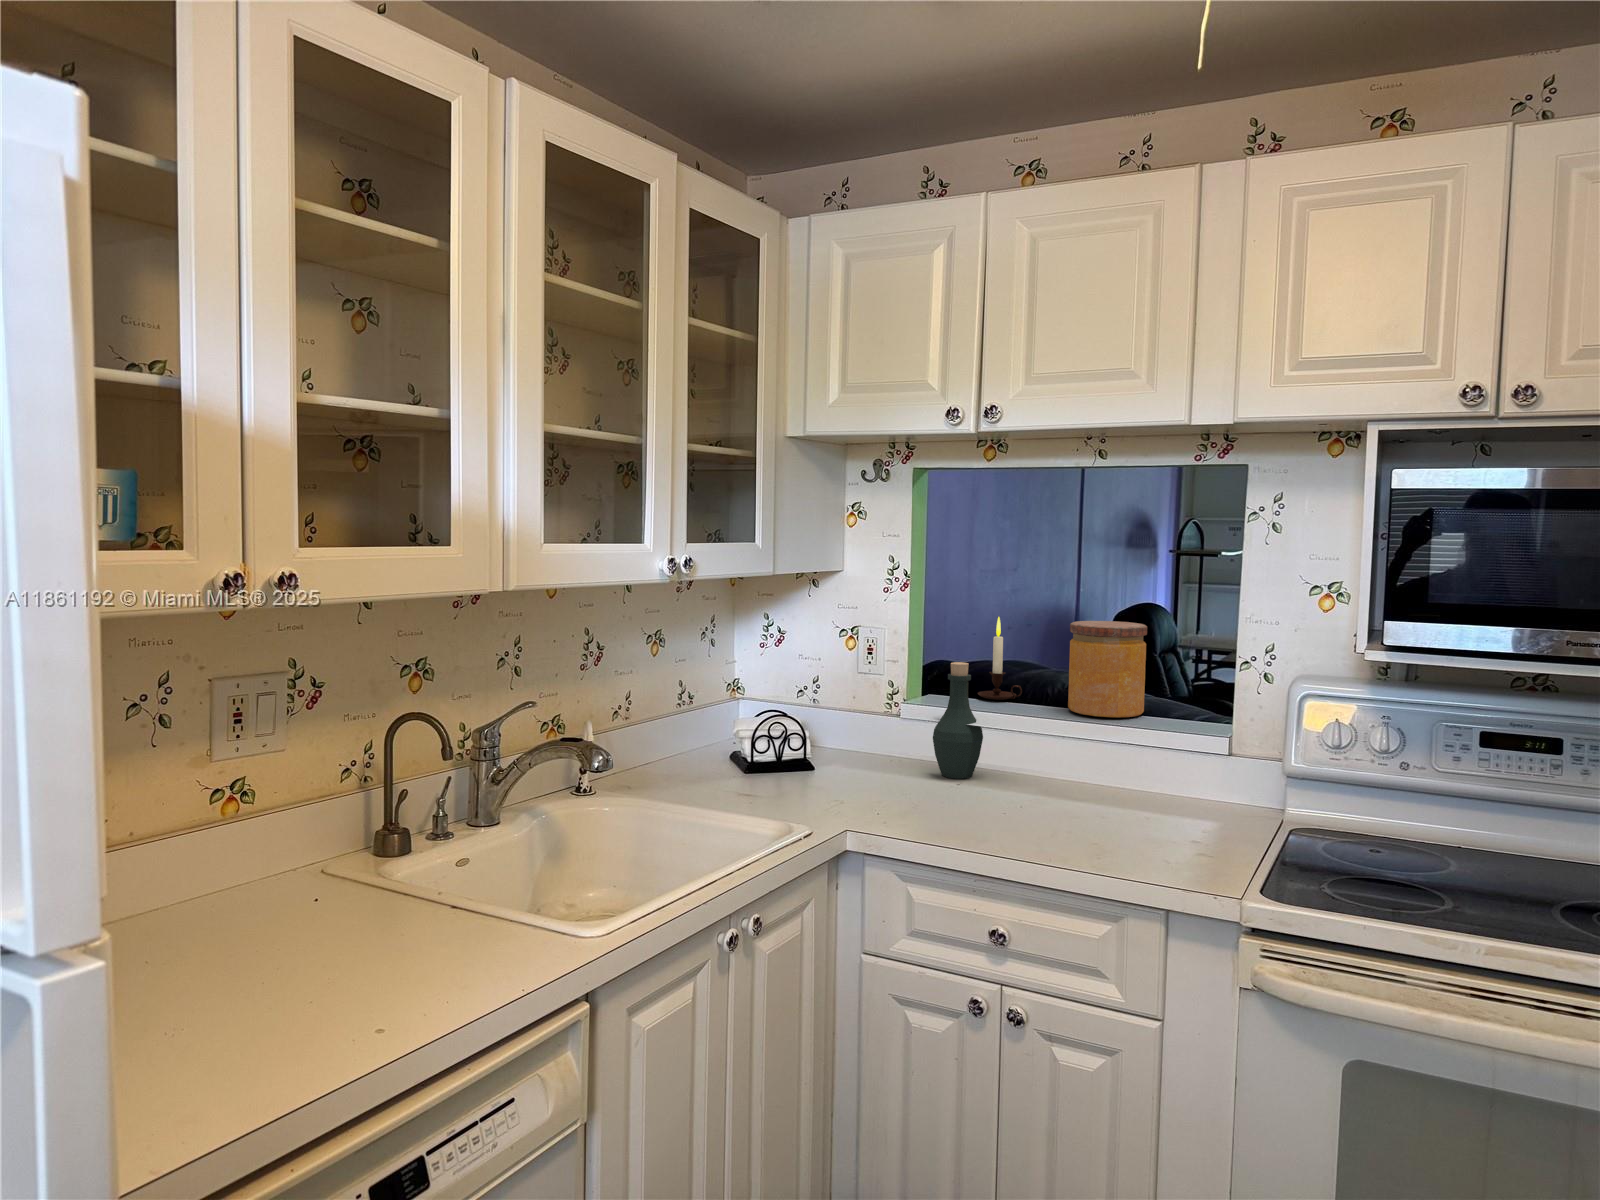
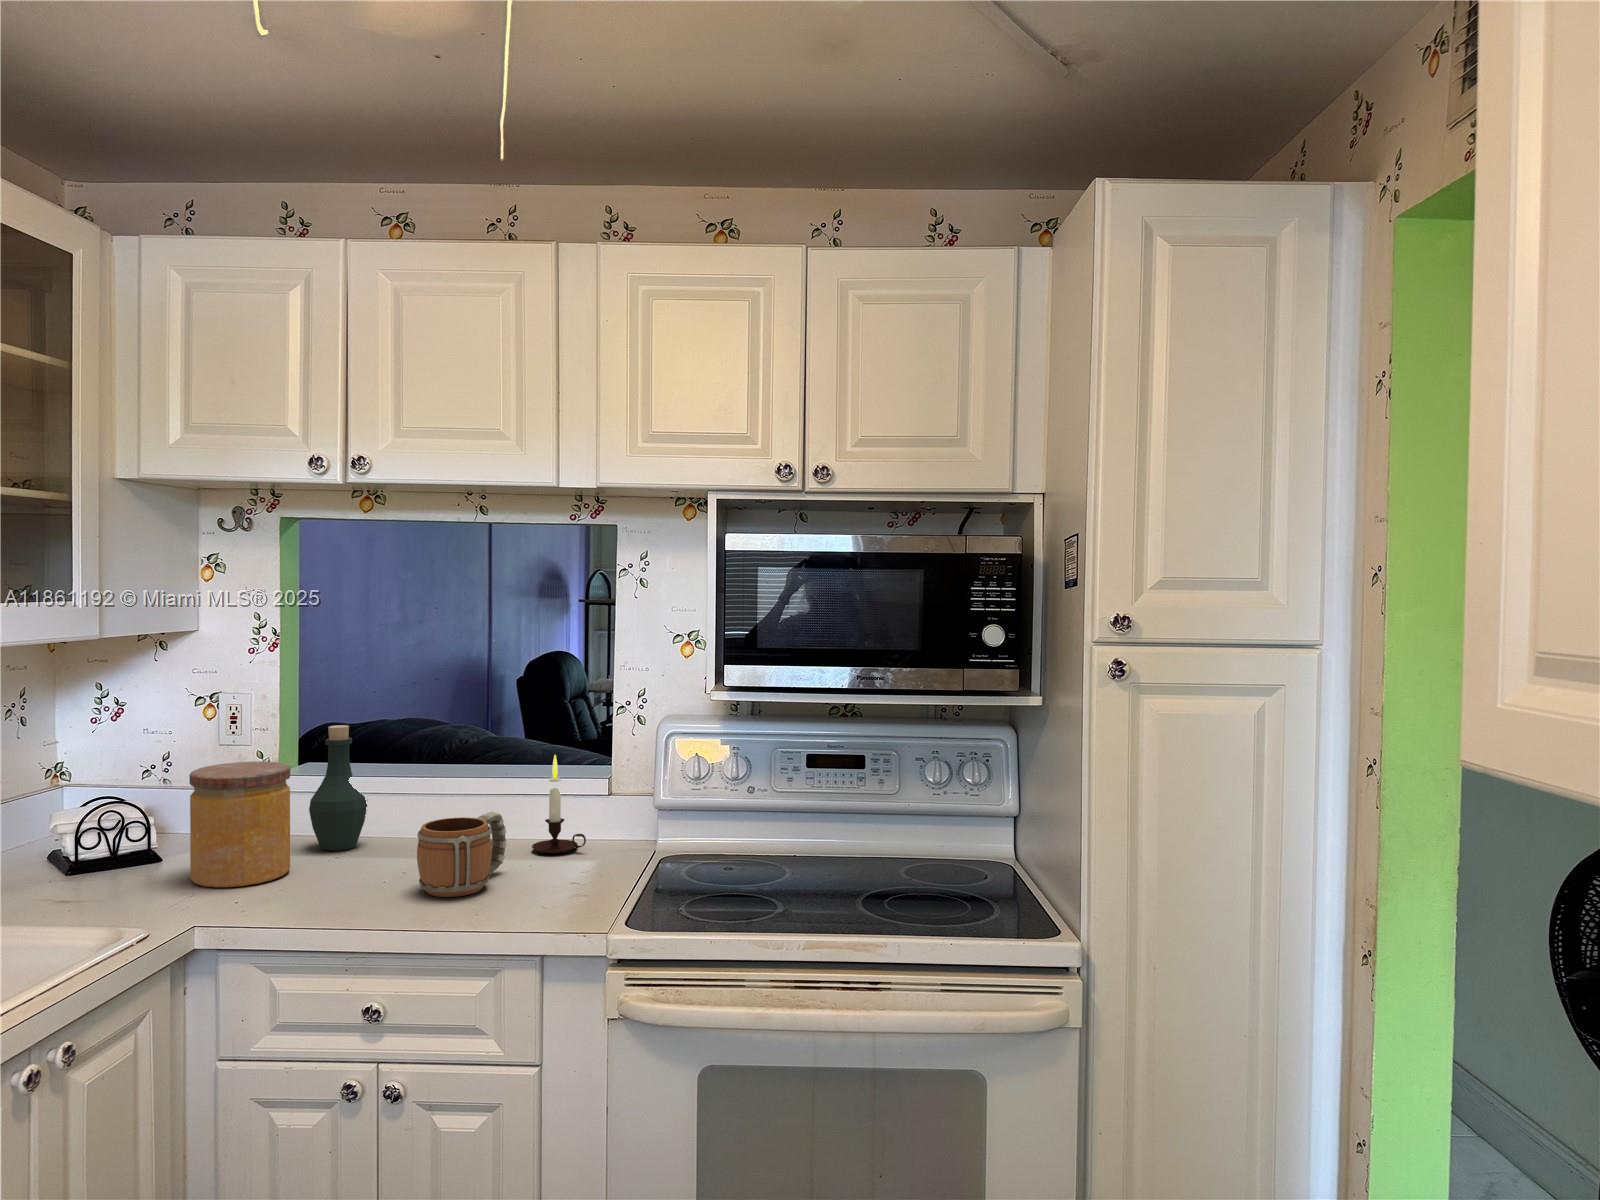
candle: present [978,617,1022,700] -> present [532,755,586,854]
jar: present [1068,621,1147,717] -> present [189,761,290,887]
mug: none [1037,758,1121,837] -> present [417,811,506,897]

